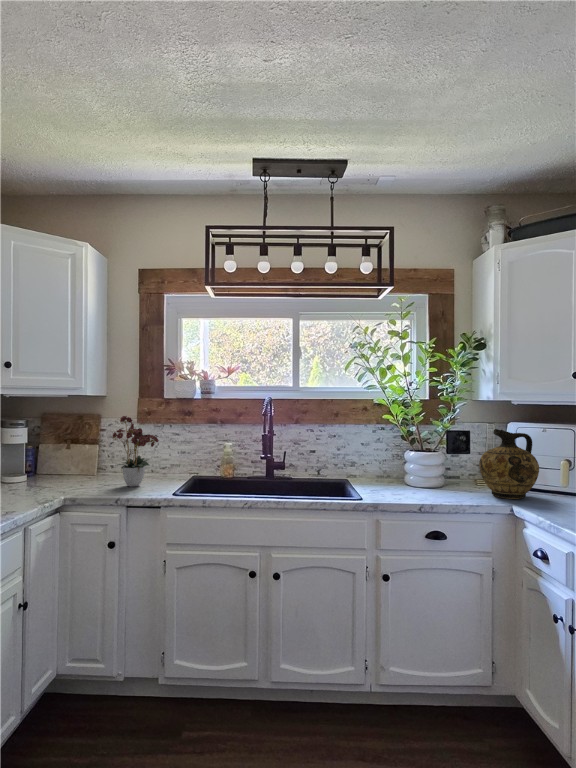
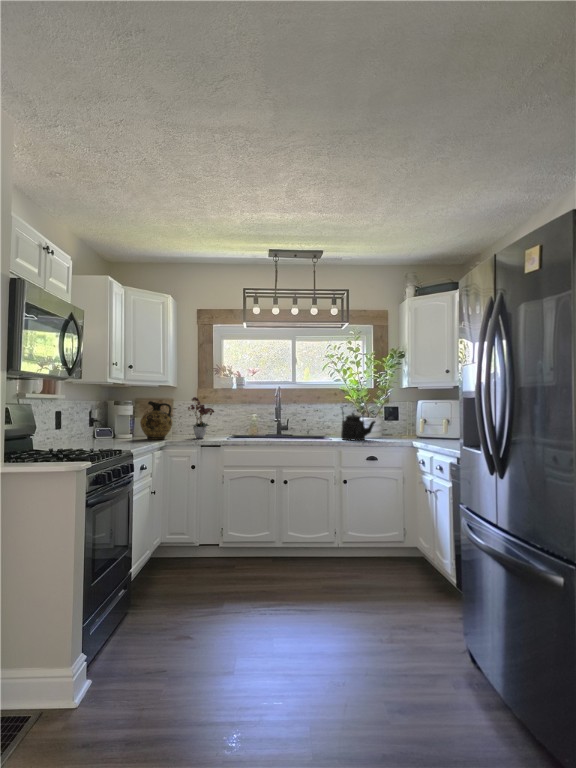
ceramic jug: present [479,429,539,499] -> present [140,401,172,439]
kettle: none [376,435,440,497] -> present [341,409,376,440]

